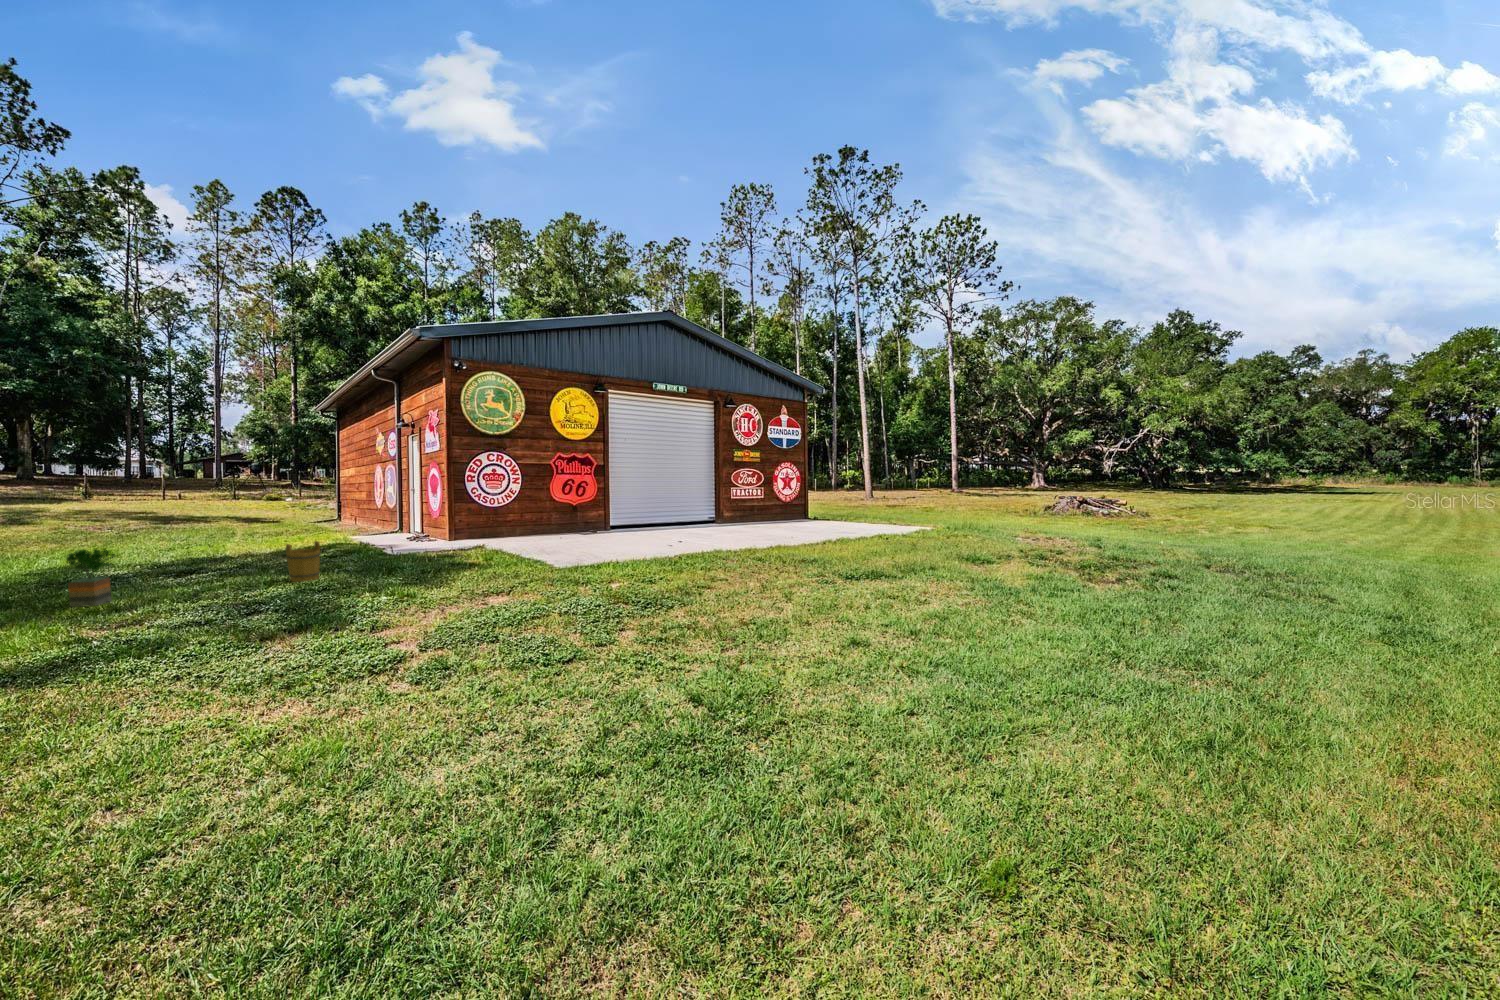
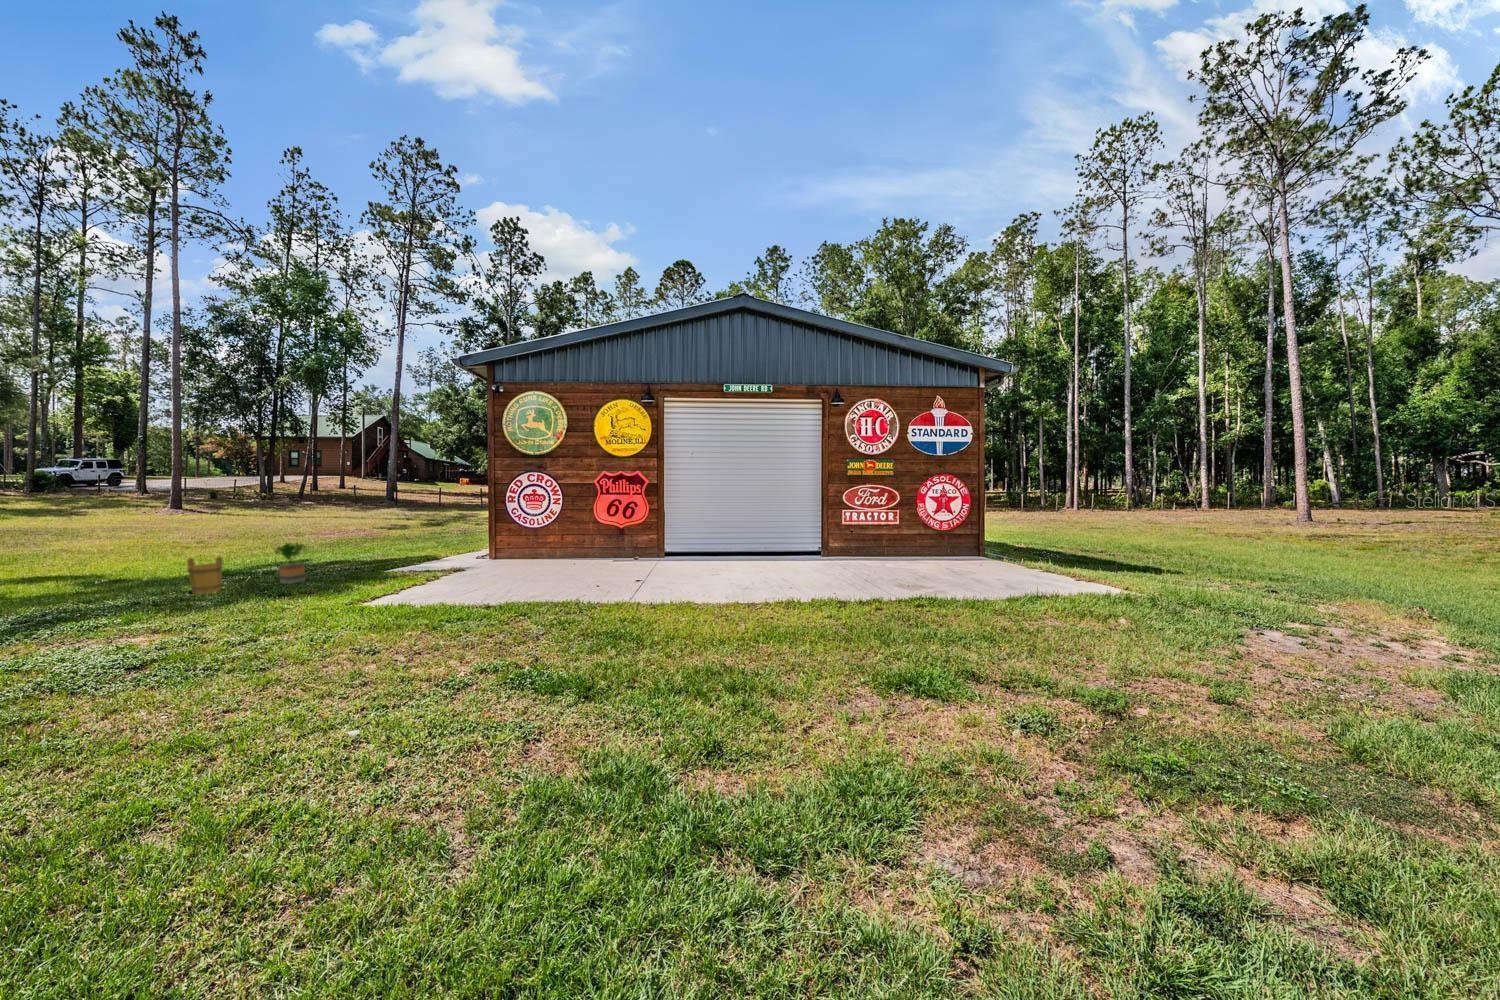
potted tree: present [66,549,116,607] -> present [275,543,307,584]

